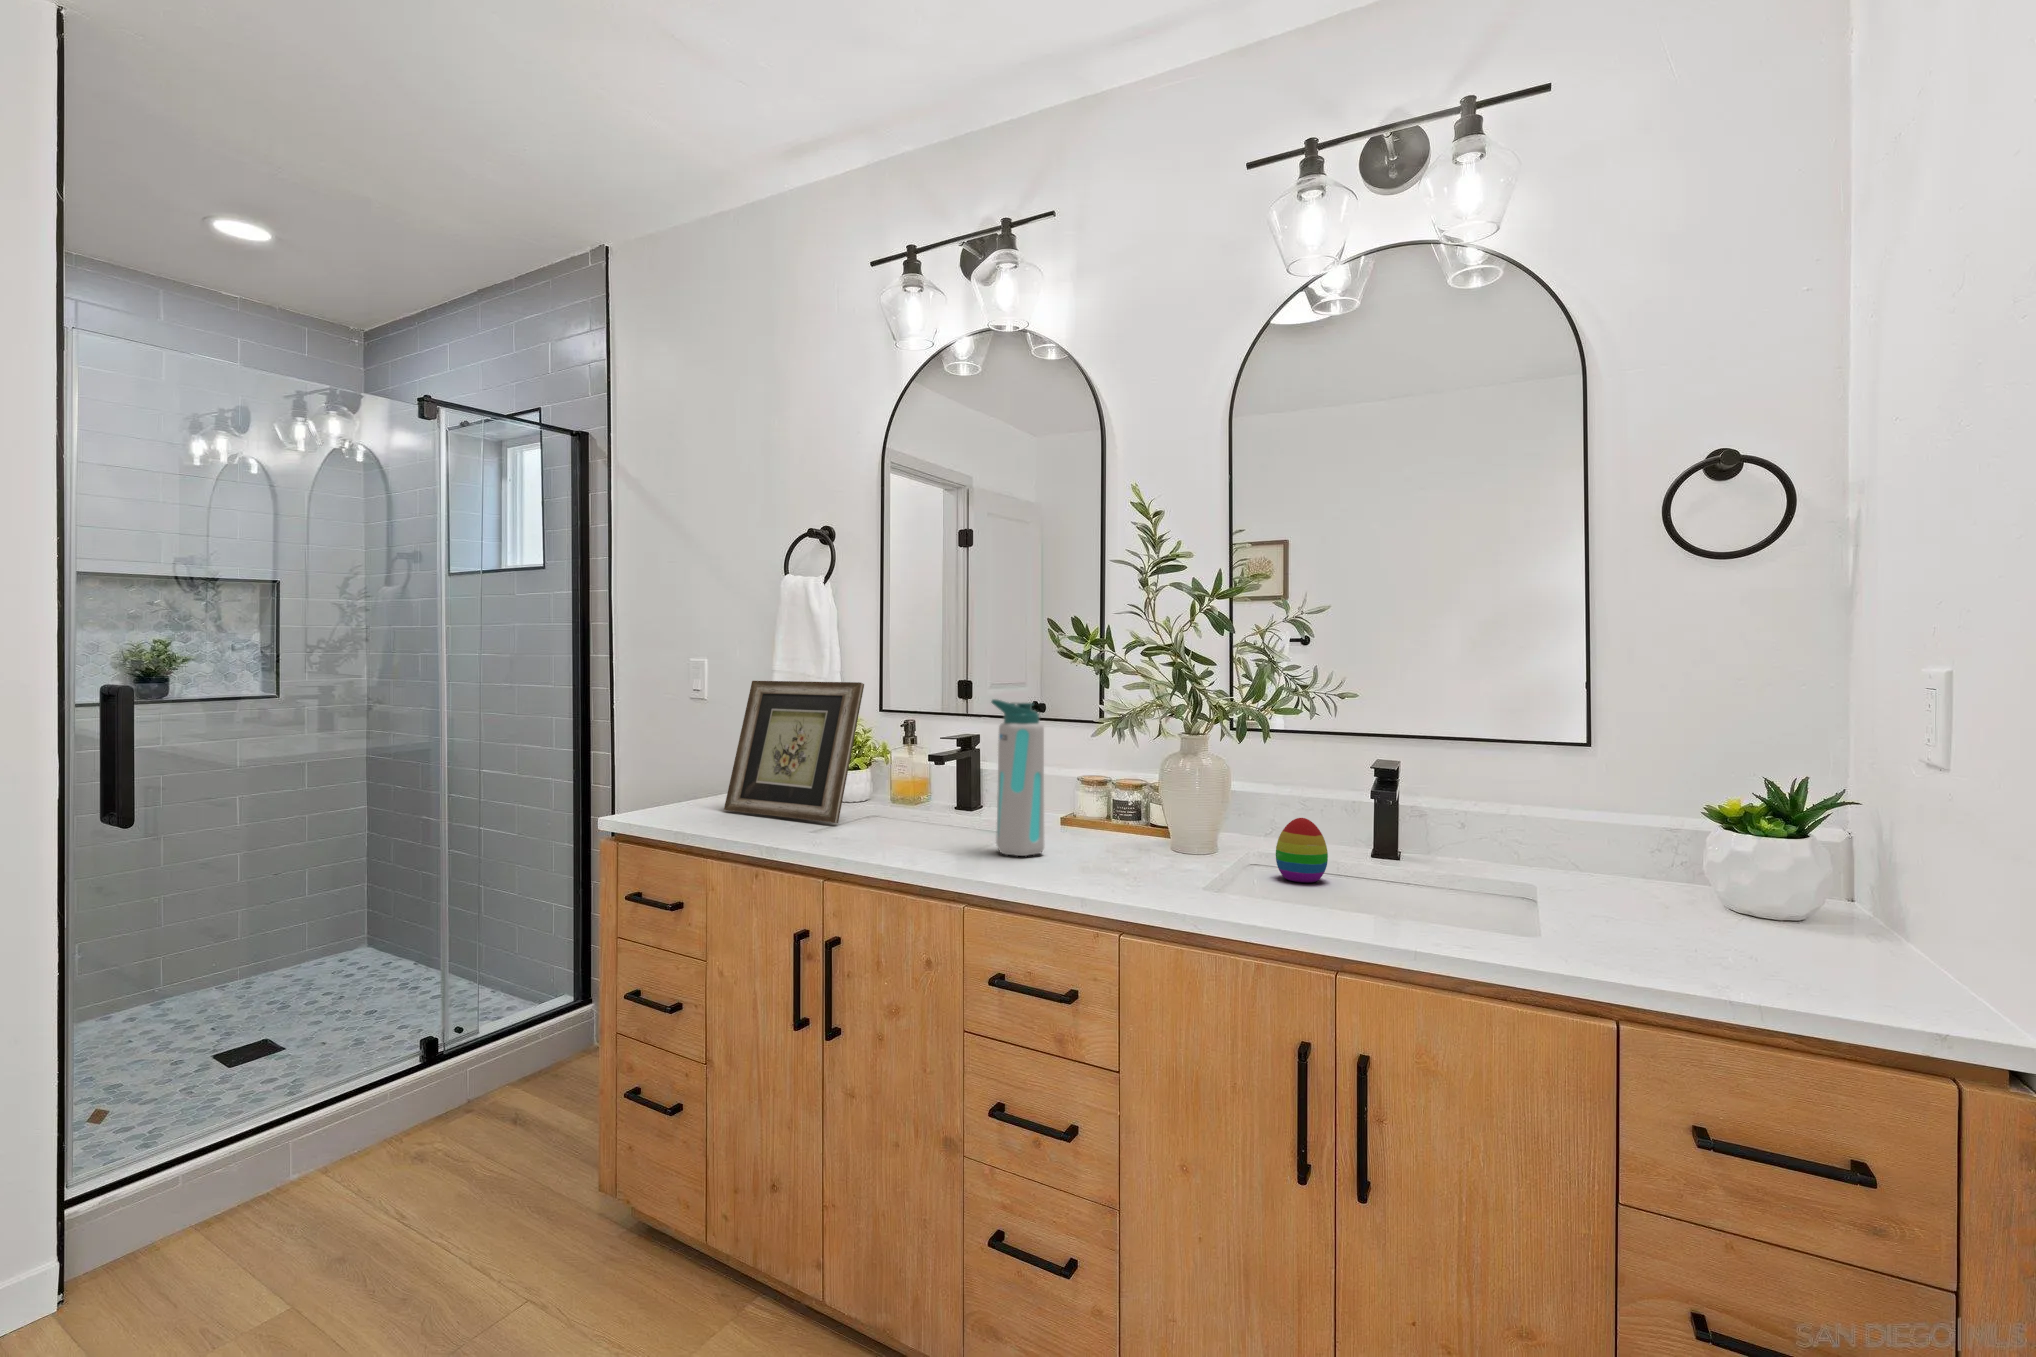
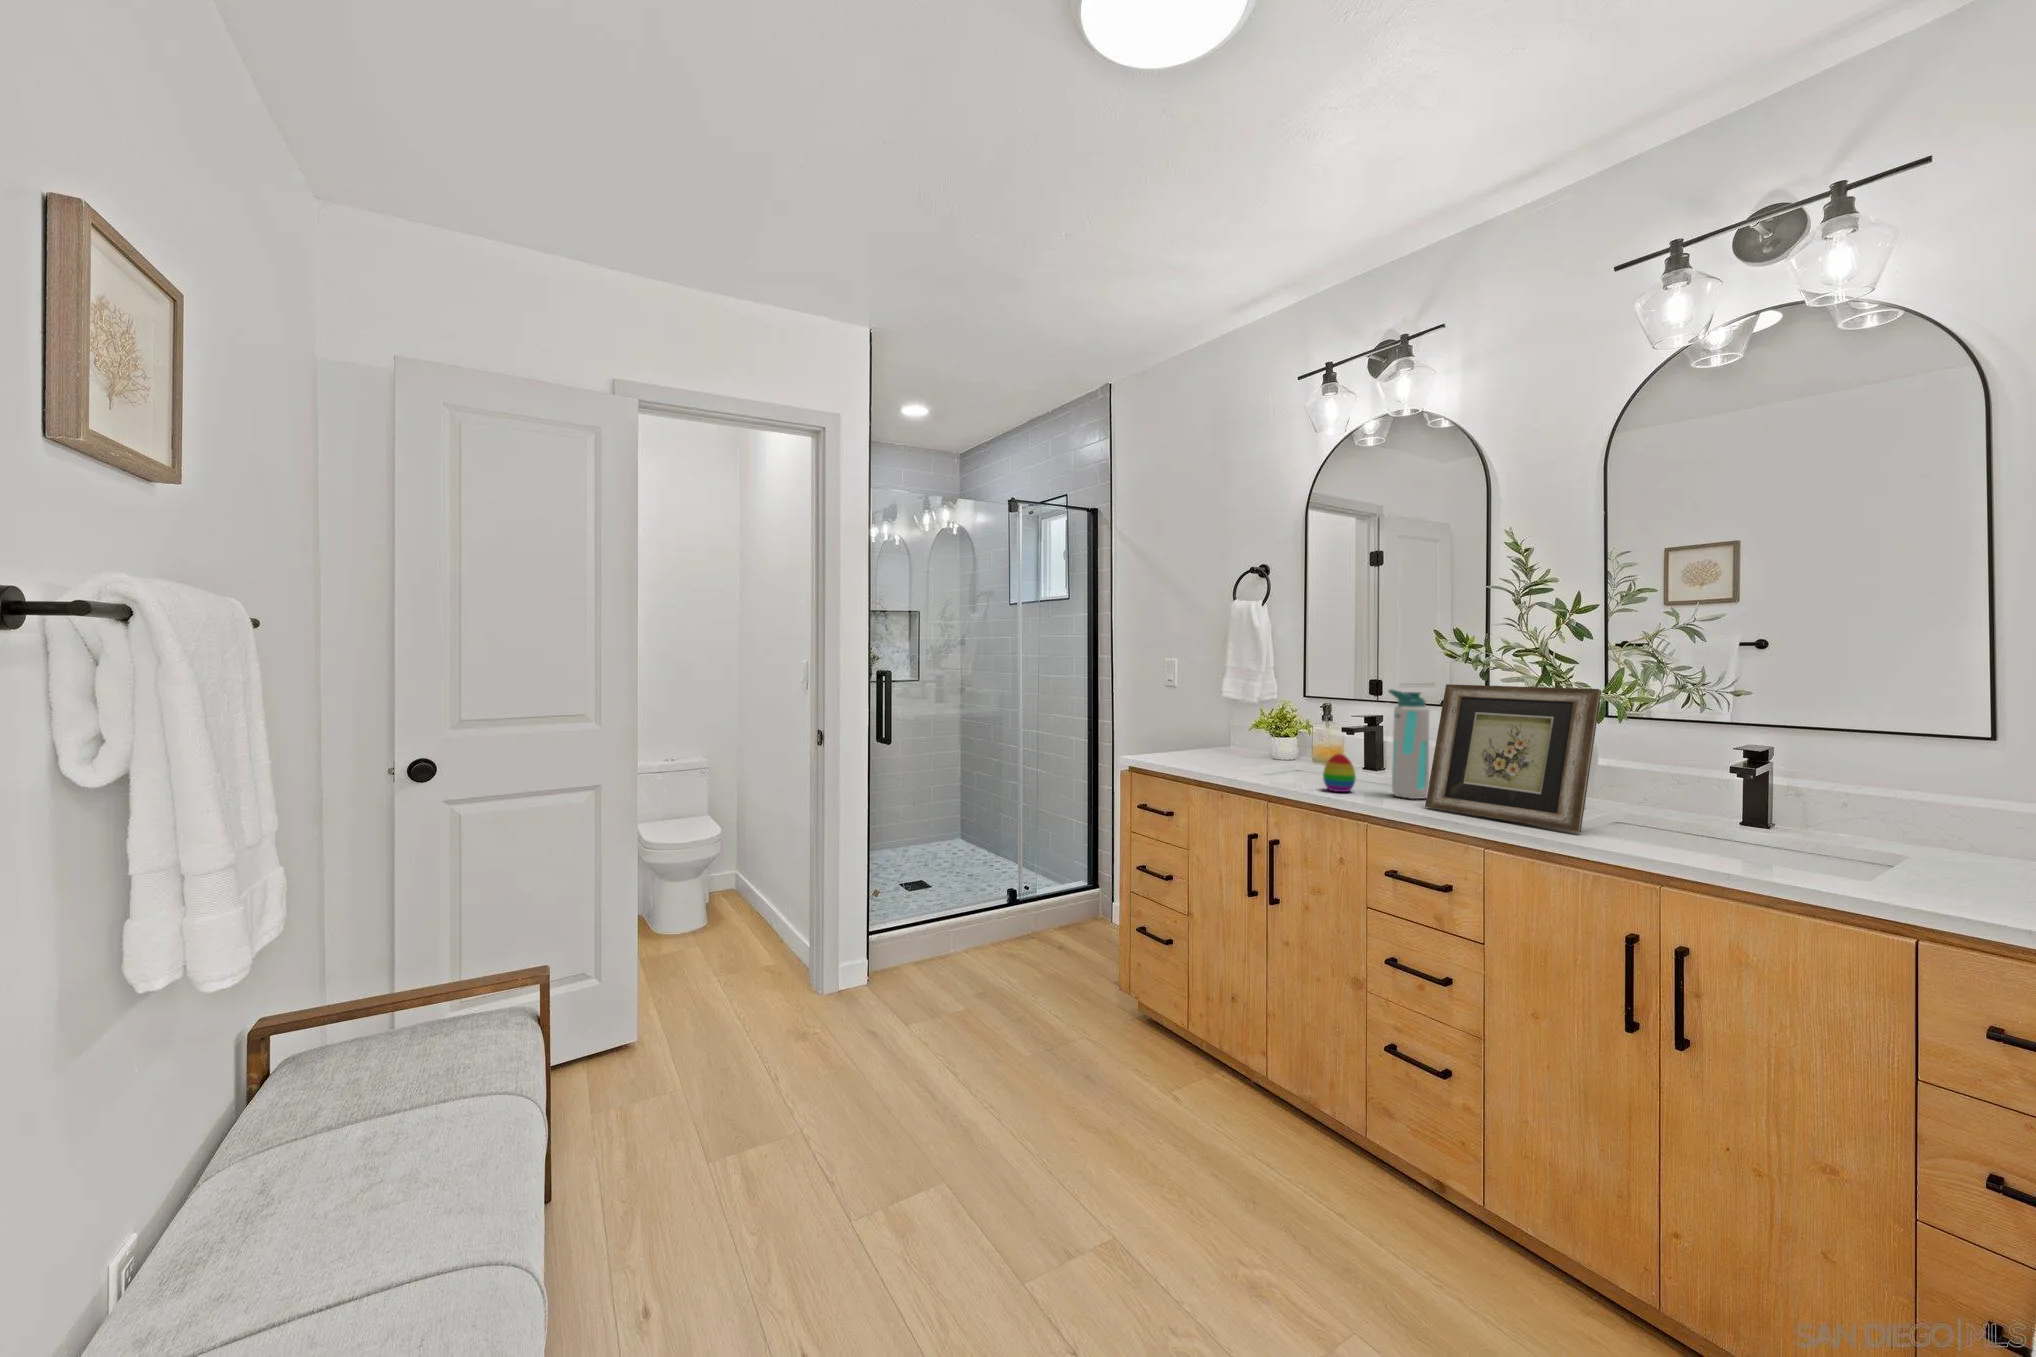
picture frame: present [724,681,864,823] -> present [1425,684,1601,832]
decorative egg: present [1276,818,1328,882] -> present [1323,754,1356,792]

